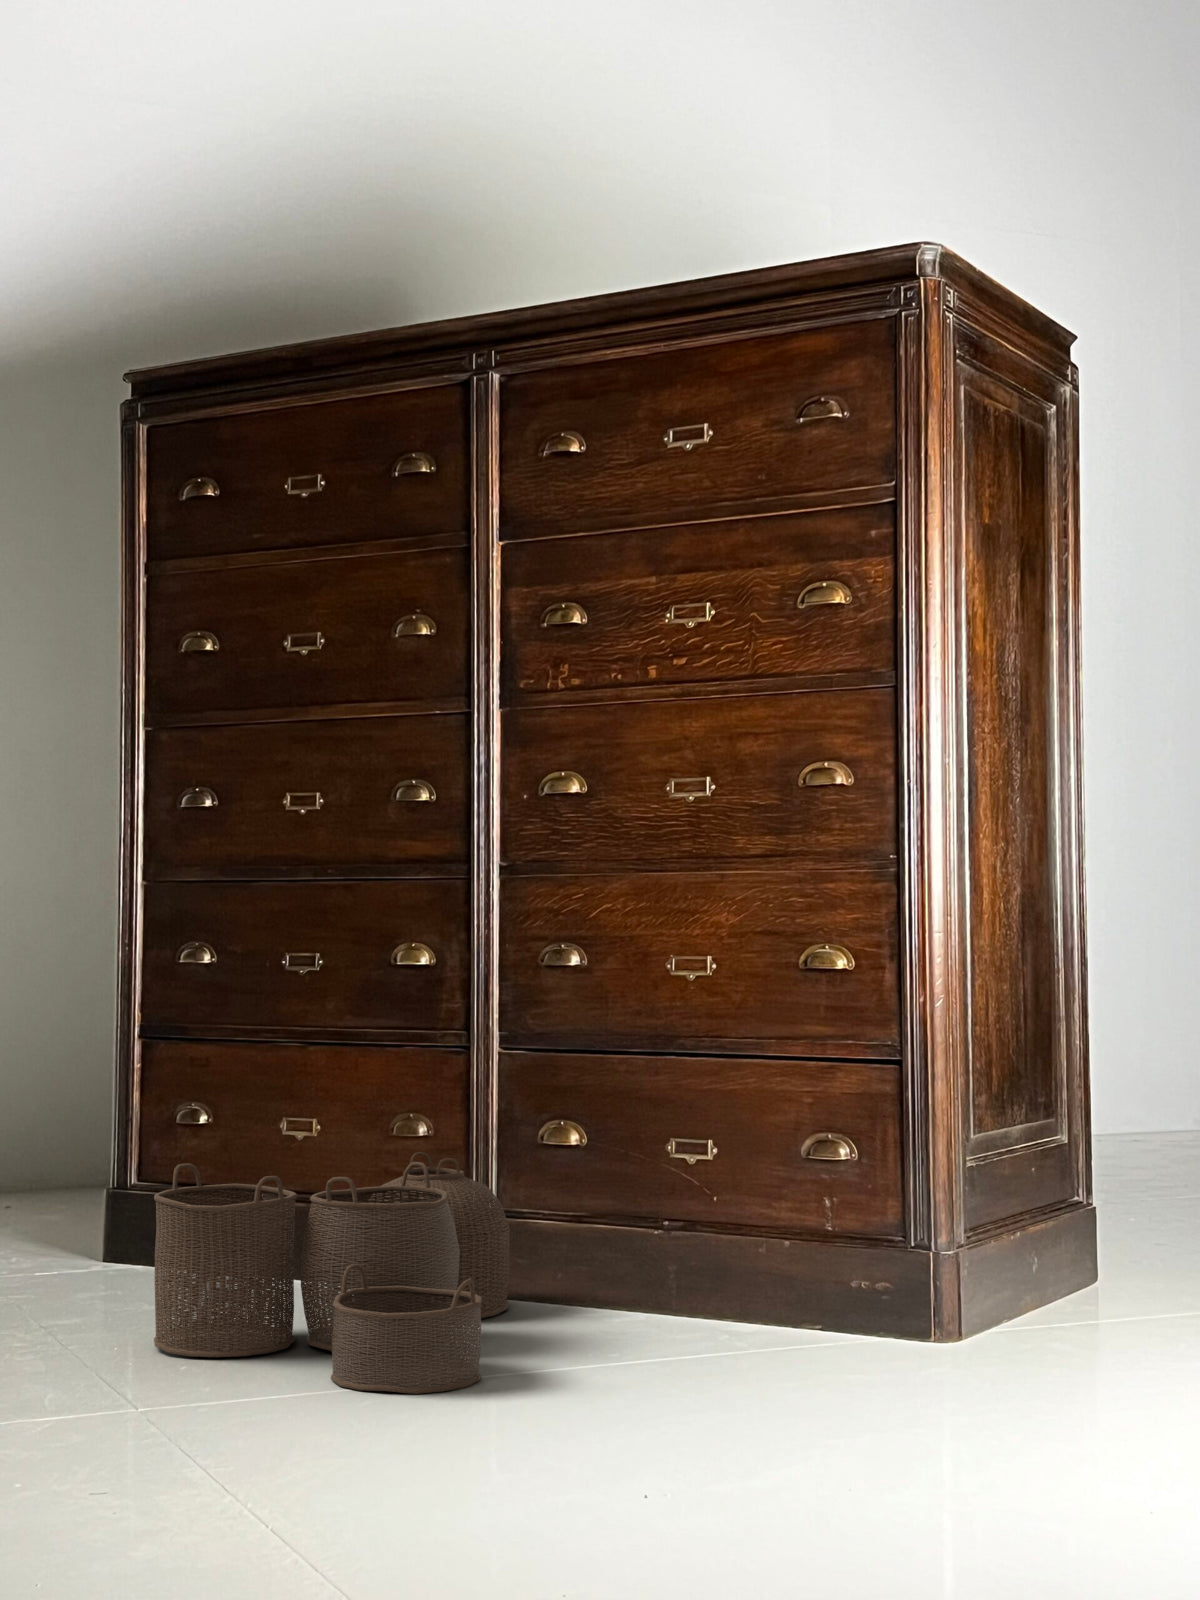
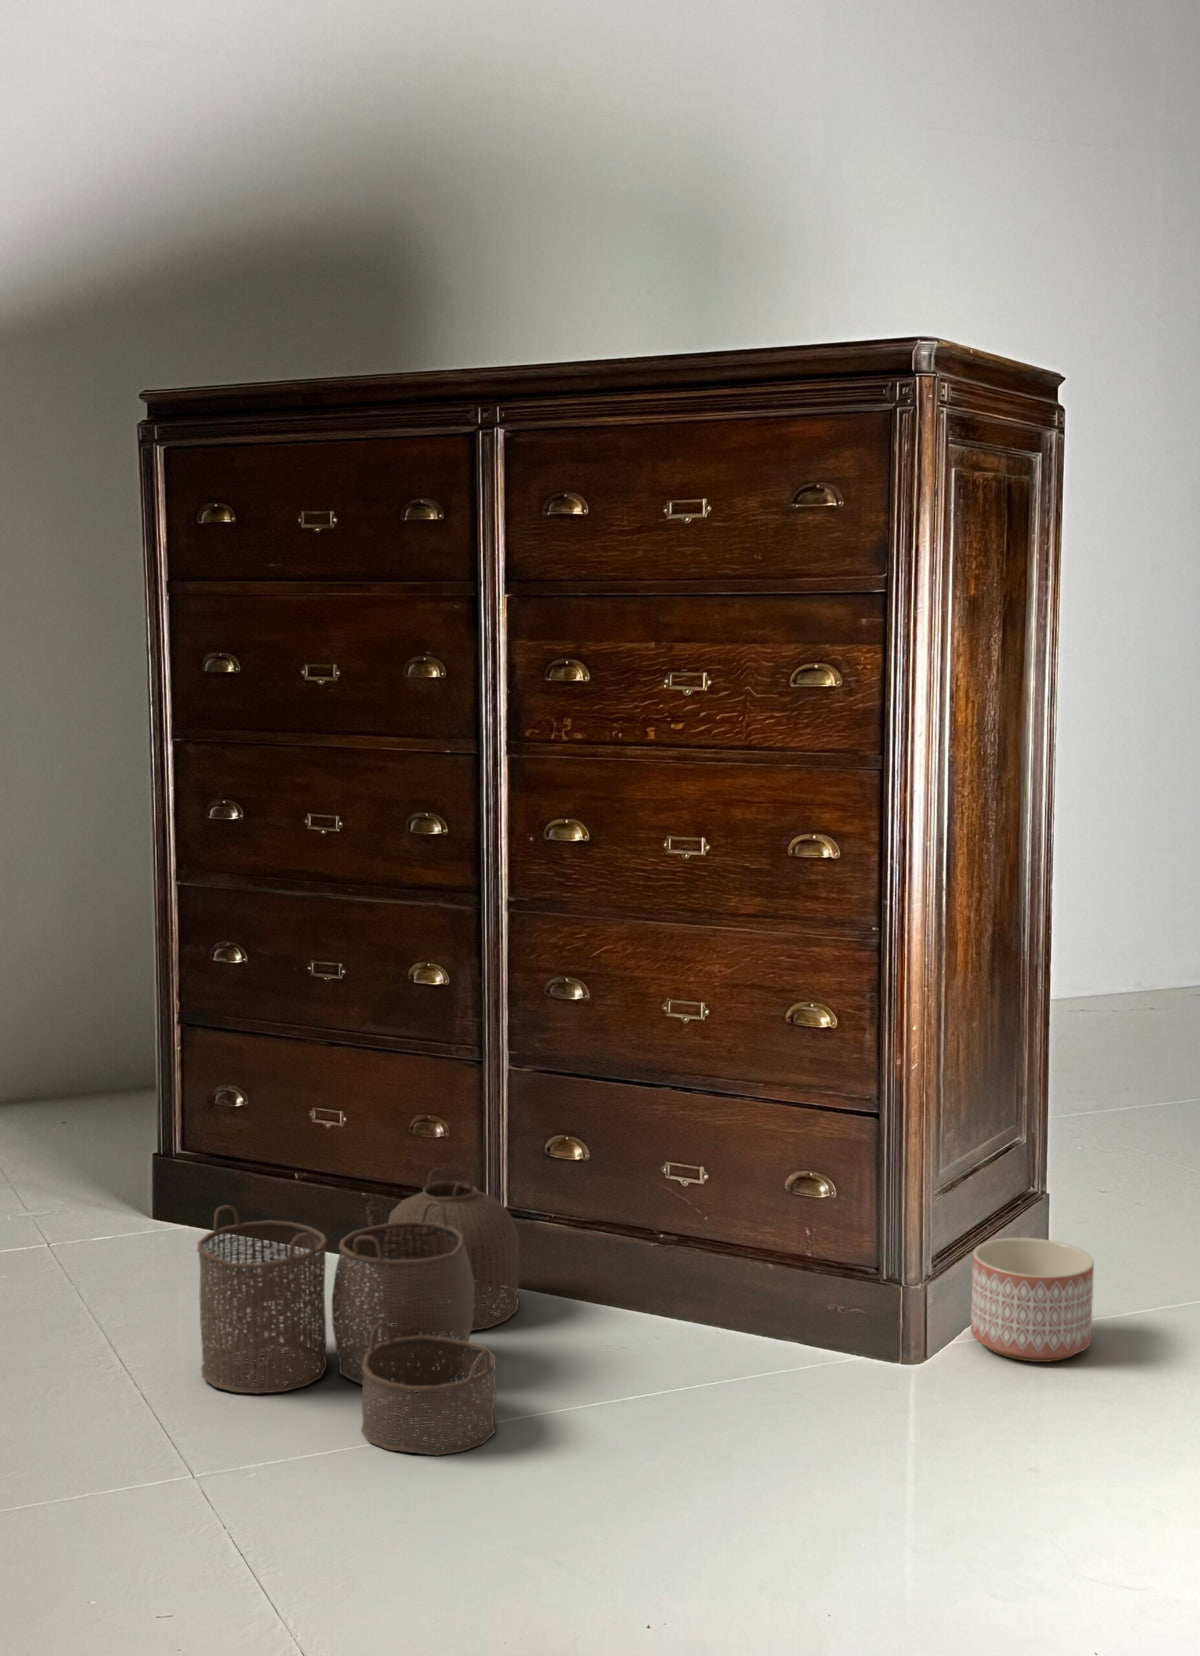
planter: none [1012,1217,1146,1338] -> present [971,1238,1094,1362]

